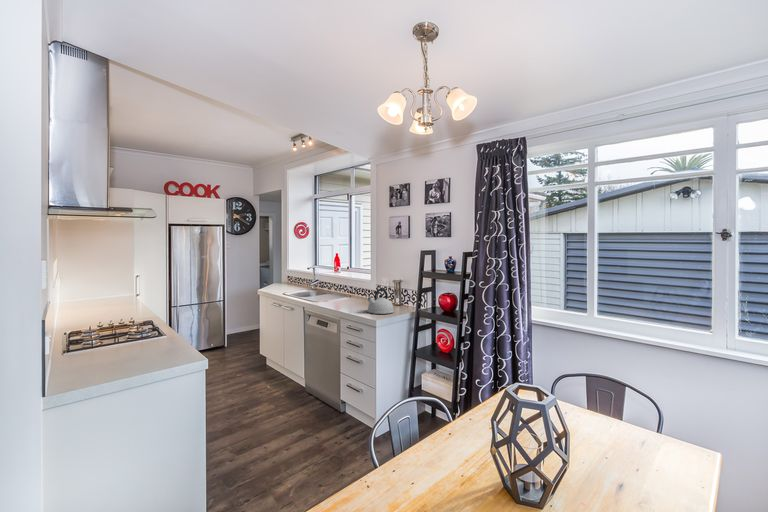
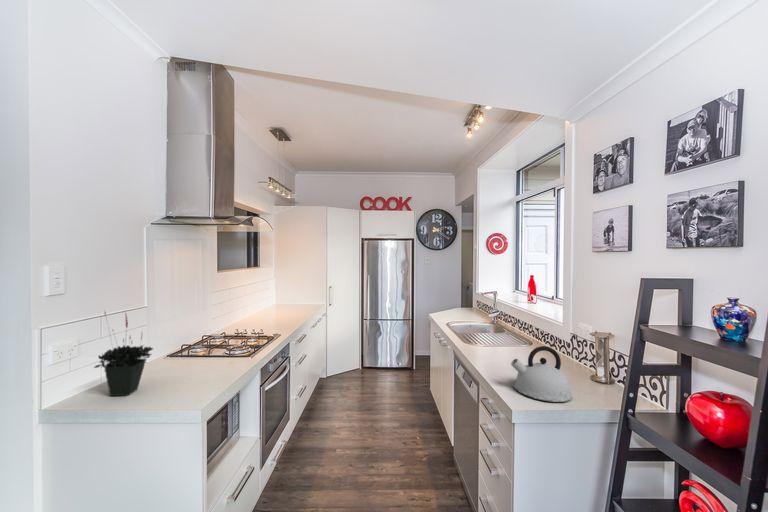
potted plant: none [91,293,142,370] -> present [95,313,153,396]

